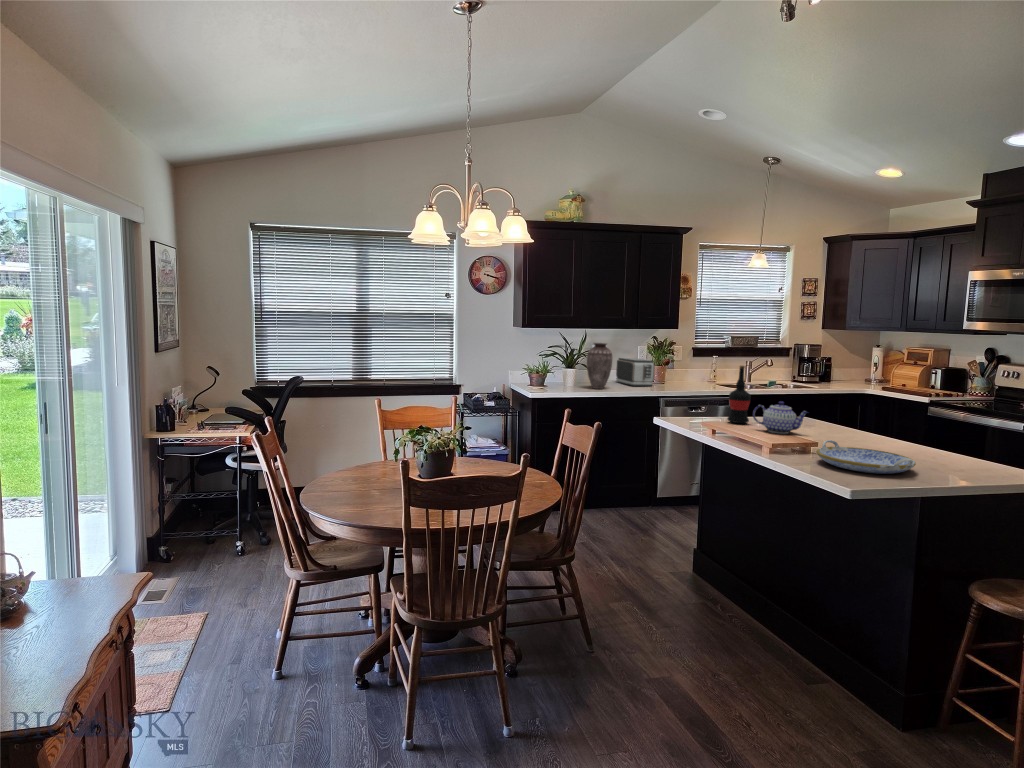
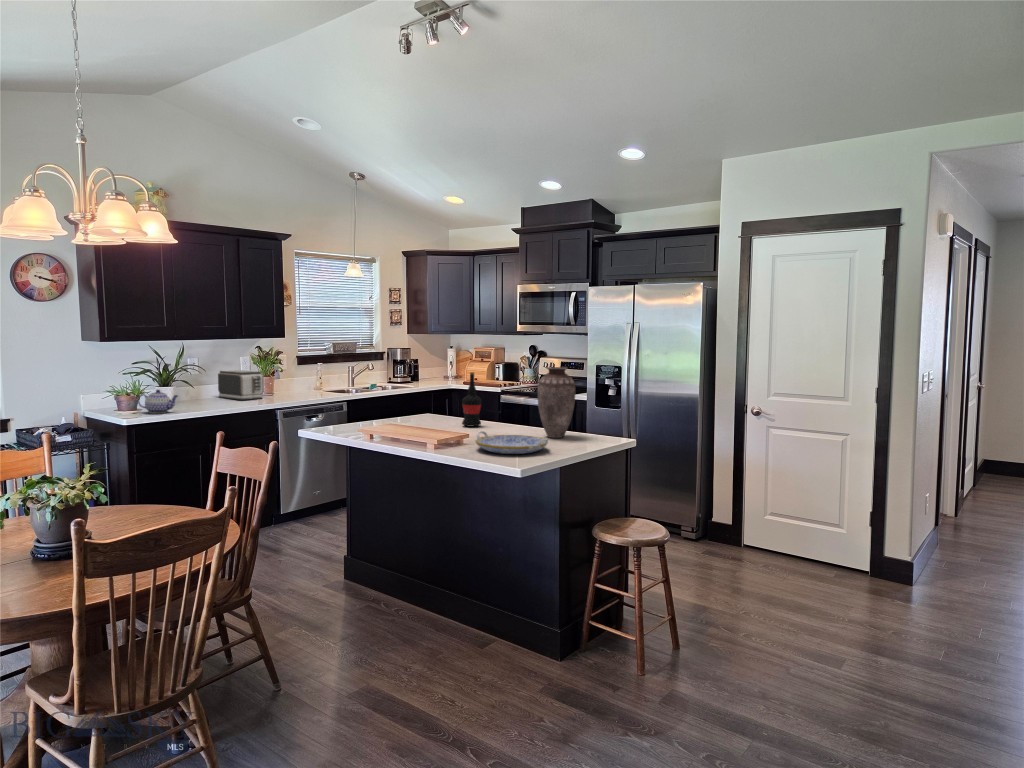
vase: present [587,343,612,389] -> present [538,367,575,438]
wine bottle: present [728,366,751,423] -> present [462,372,481,426]
teapot: present [753,401,808,434] -> present [138,390,178,413]

